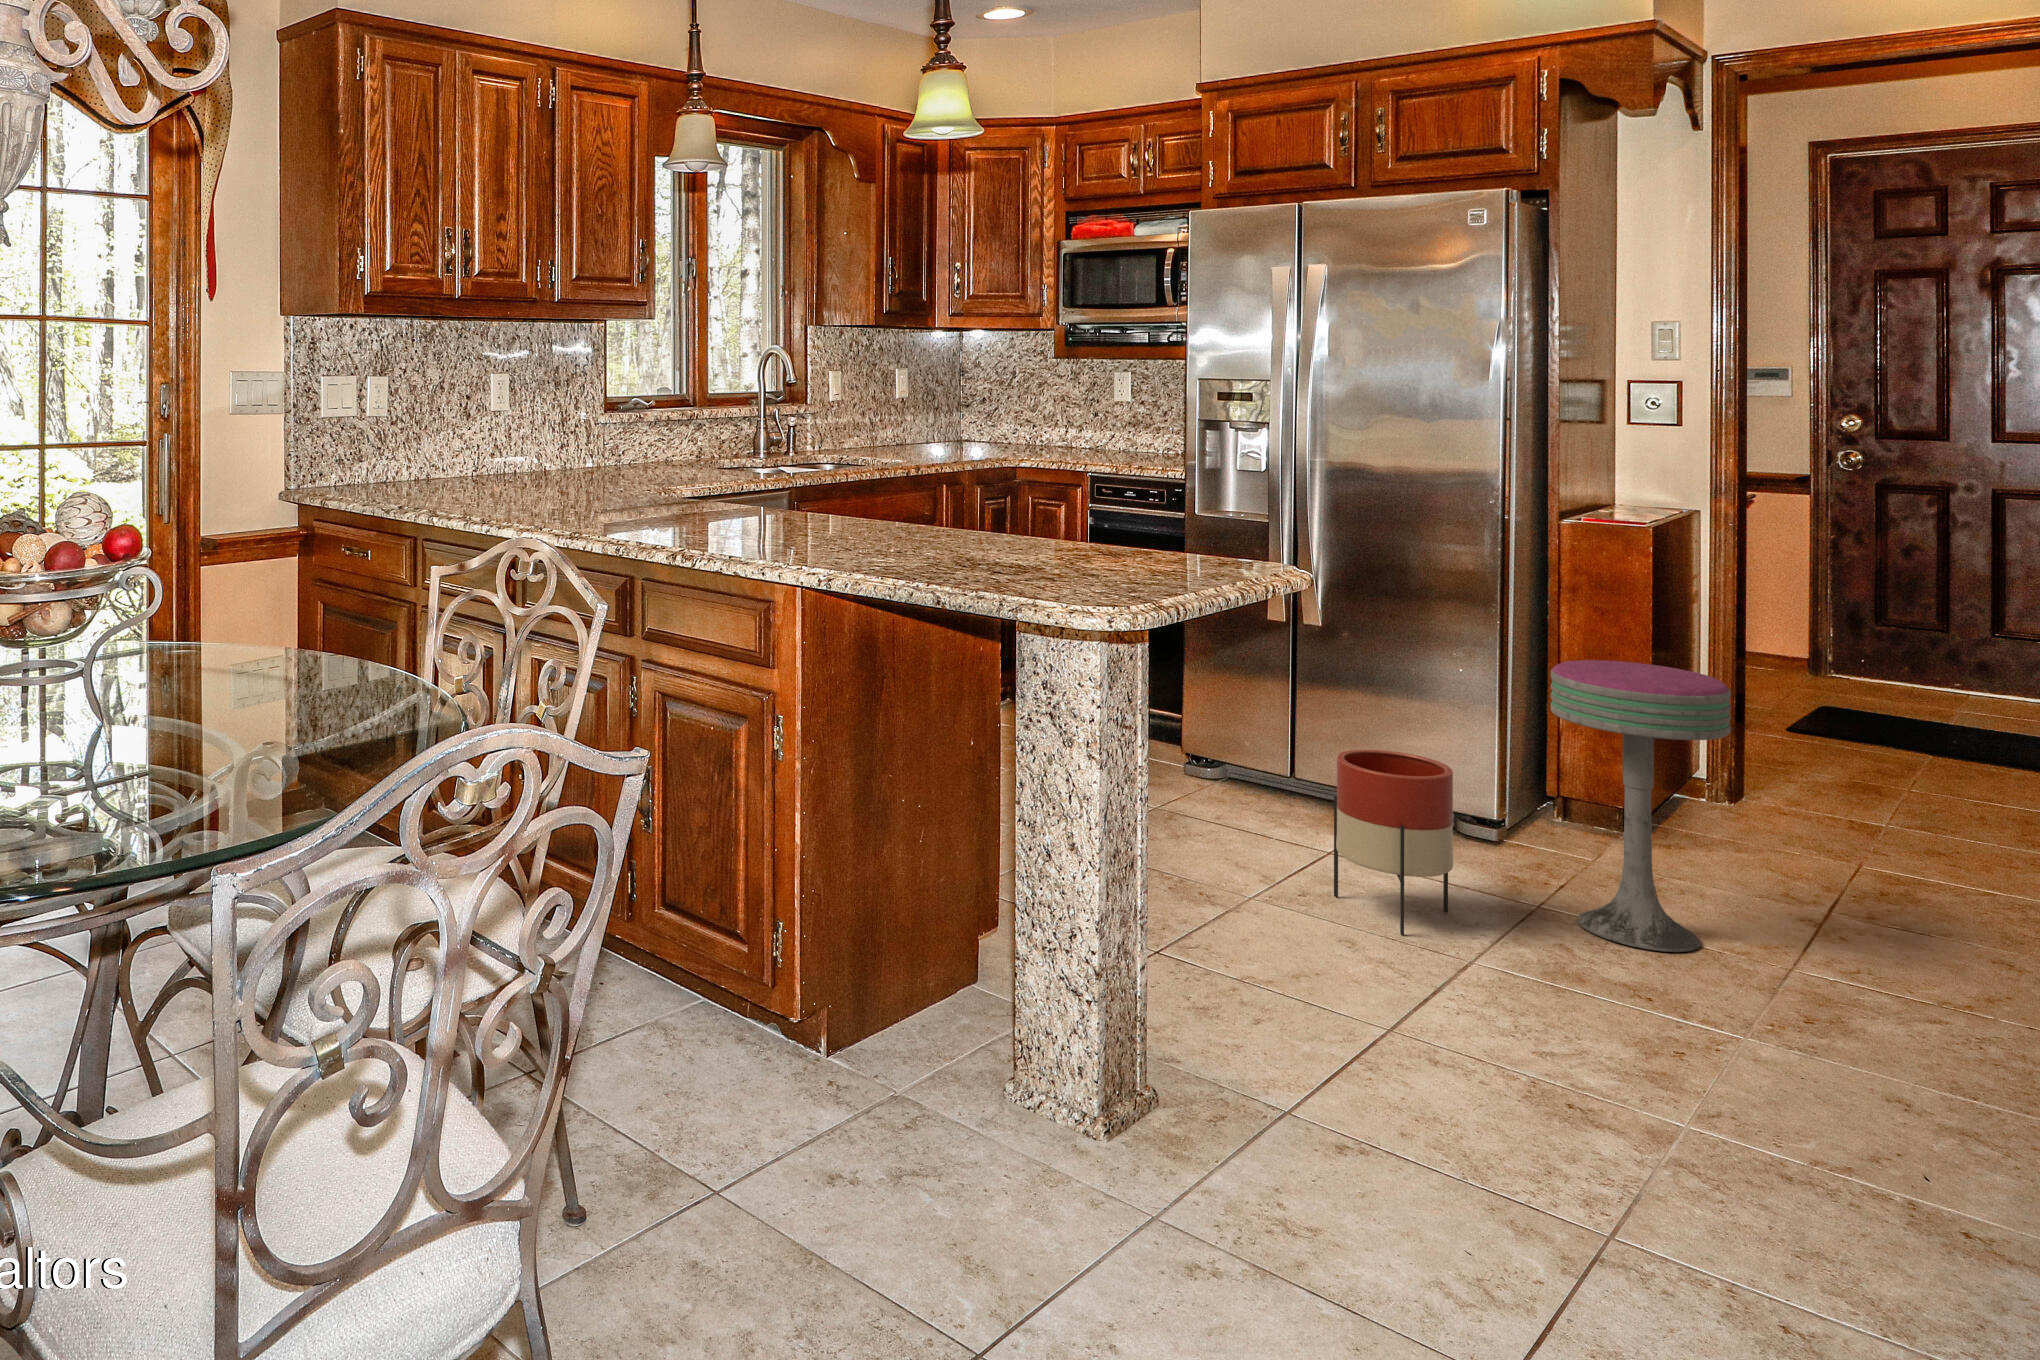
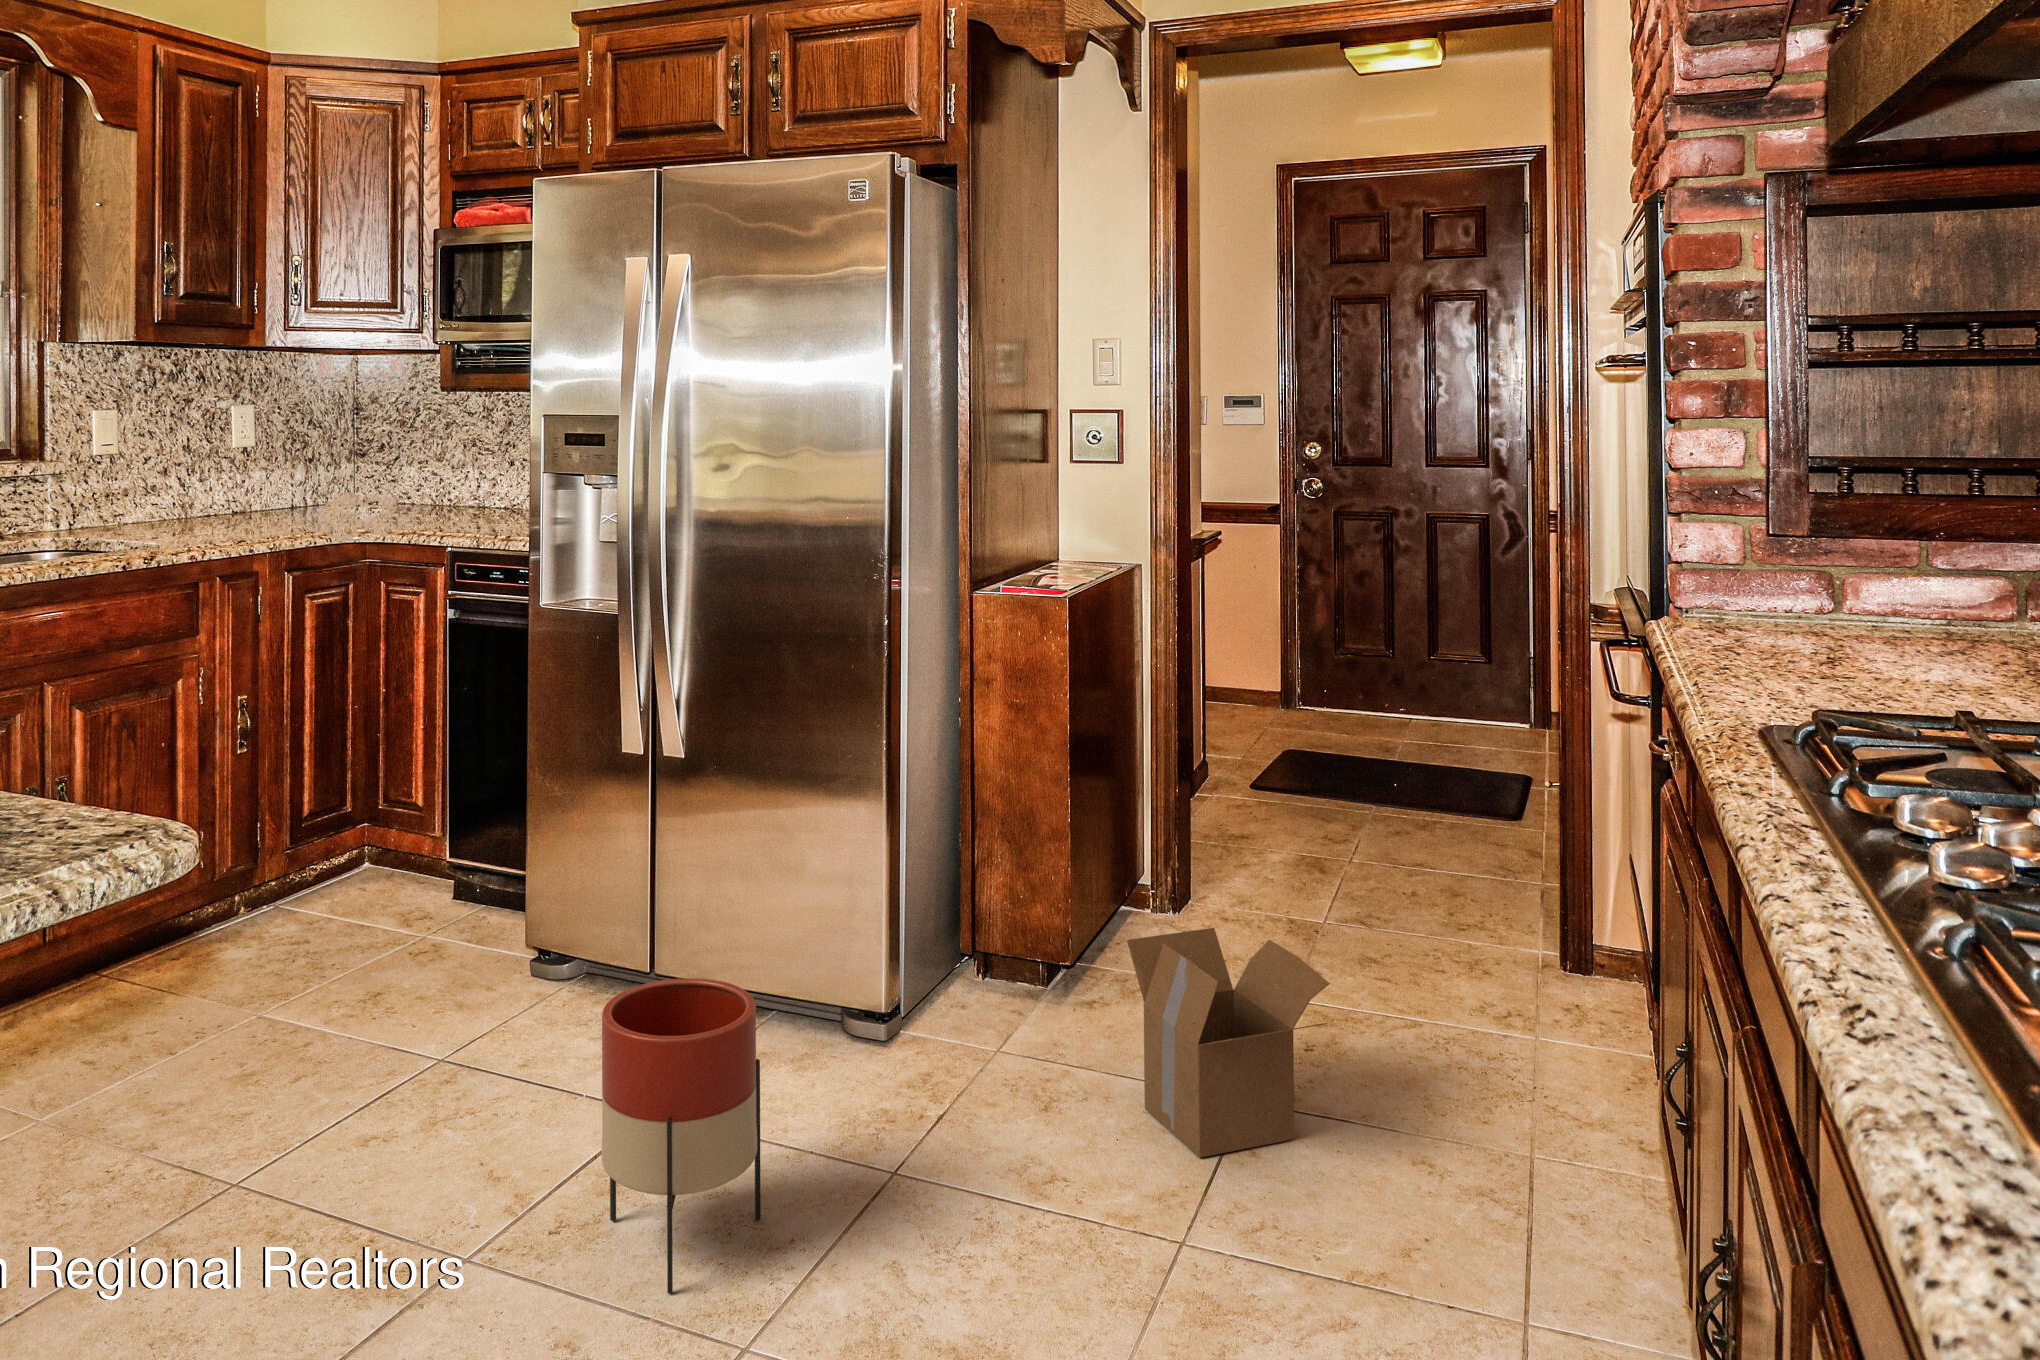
bar stool: present [1551,660,1731,952] -> none [892,806,1096,1240]
cardboard box: none [1731,779,1942,939] -> present [1127,928,1330,1158]

